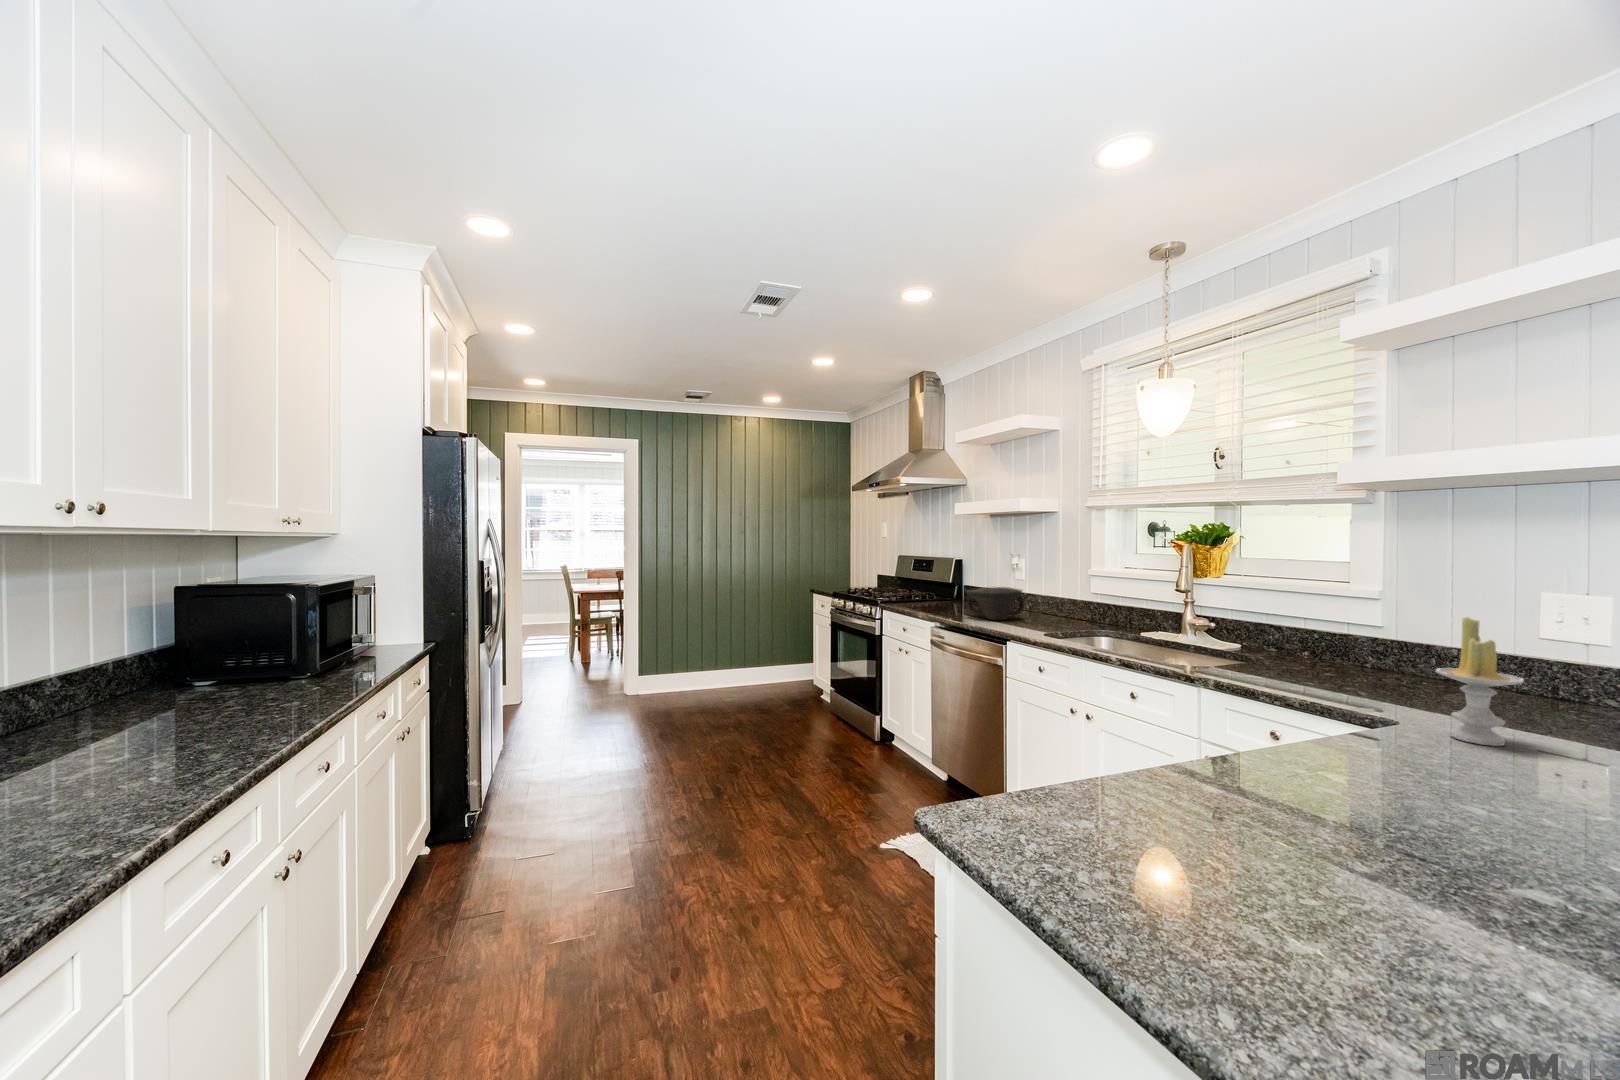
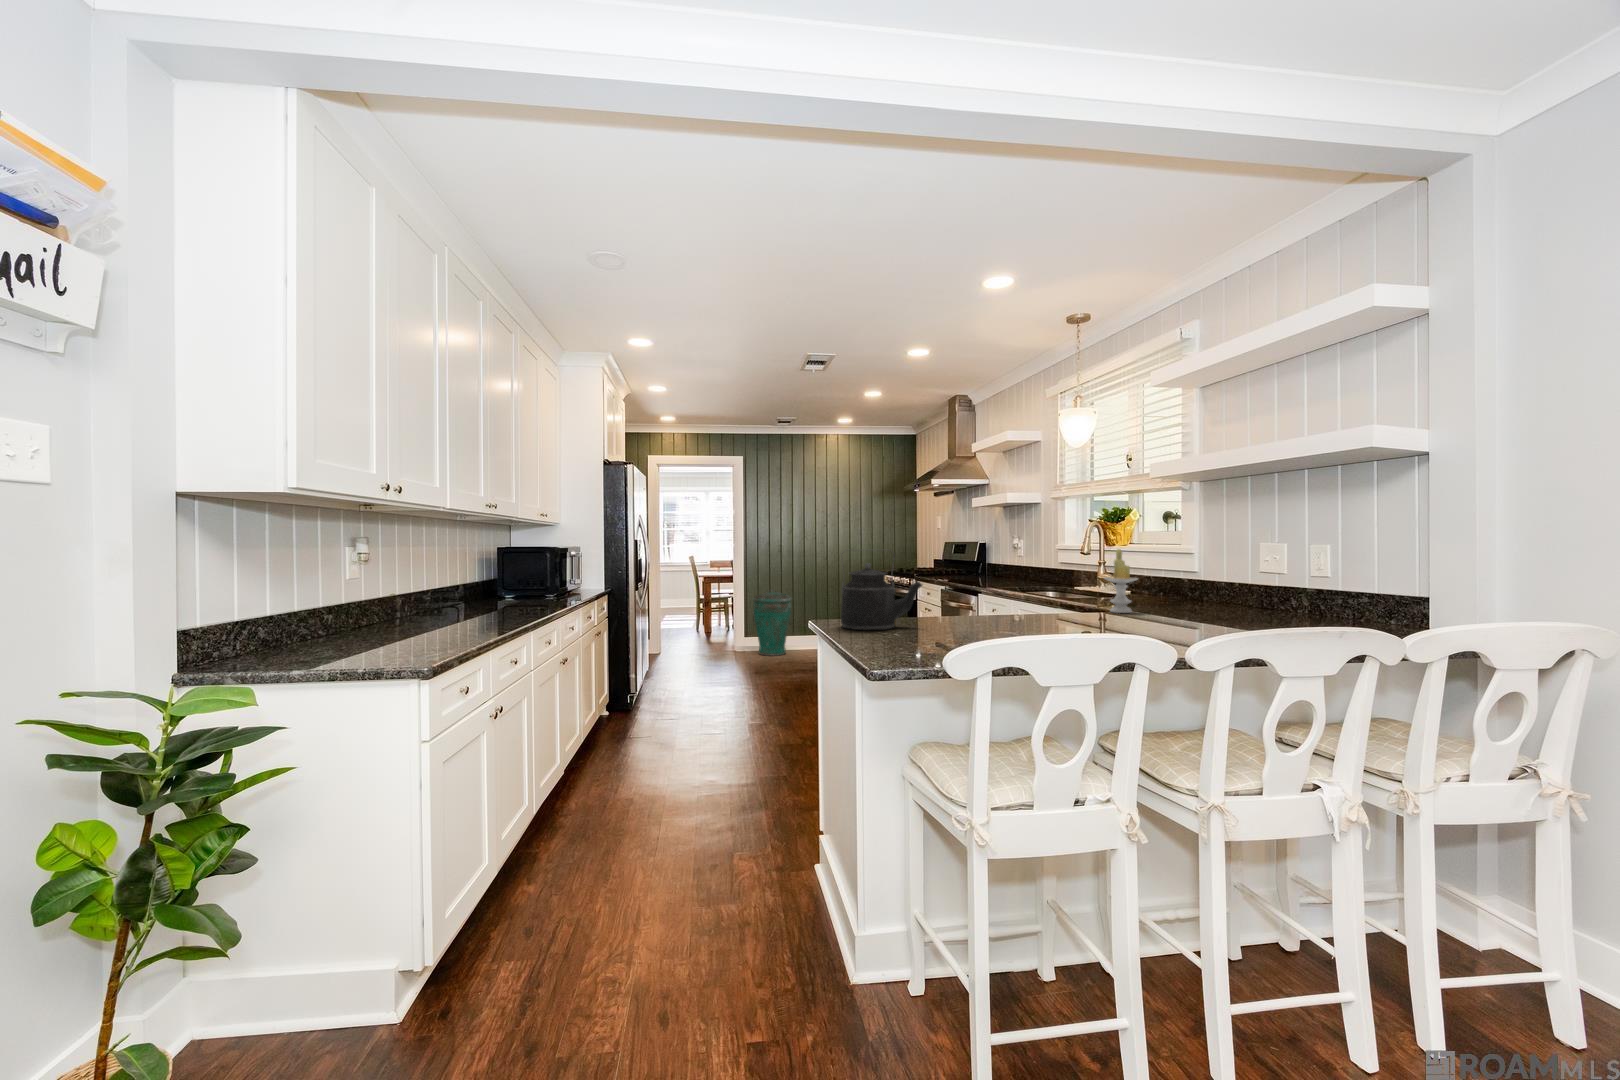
bowl: present [966,587,1025,620] -> none [962,560,1005,582]
trash can: none [648,613,701,699] -> present [752,592,792,656]
kettle: none [1111,674,1348,969] -> present [841,550,922,630]

